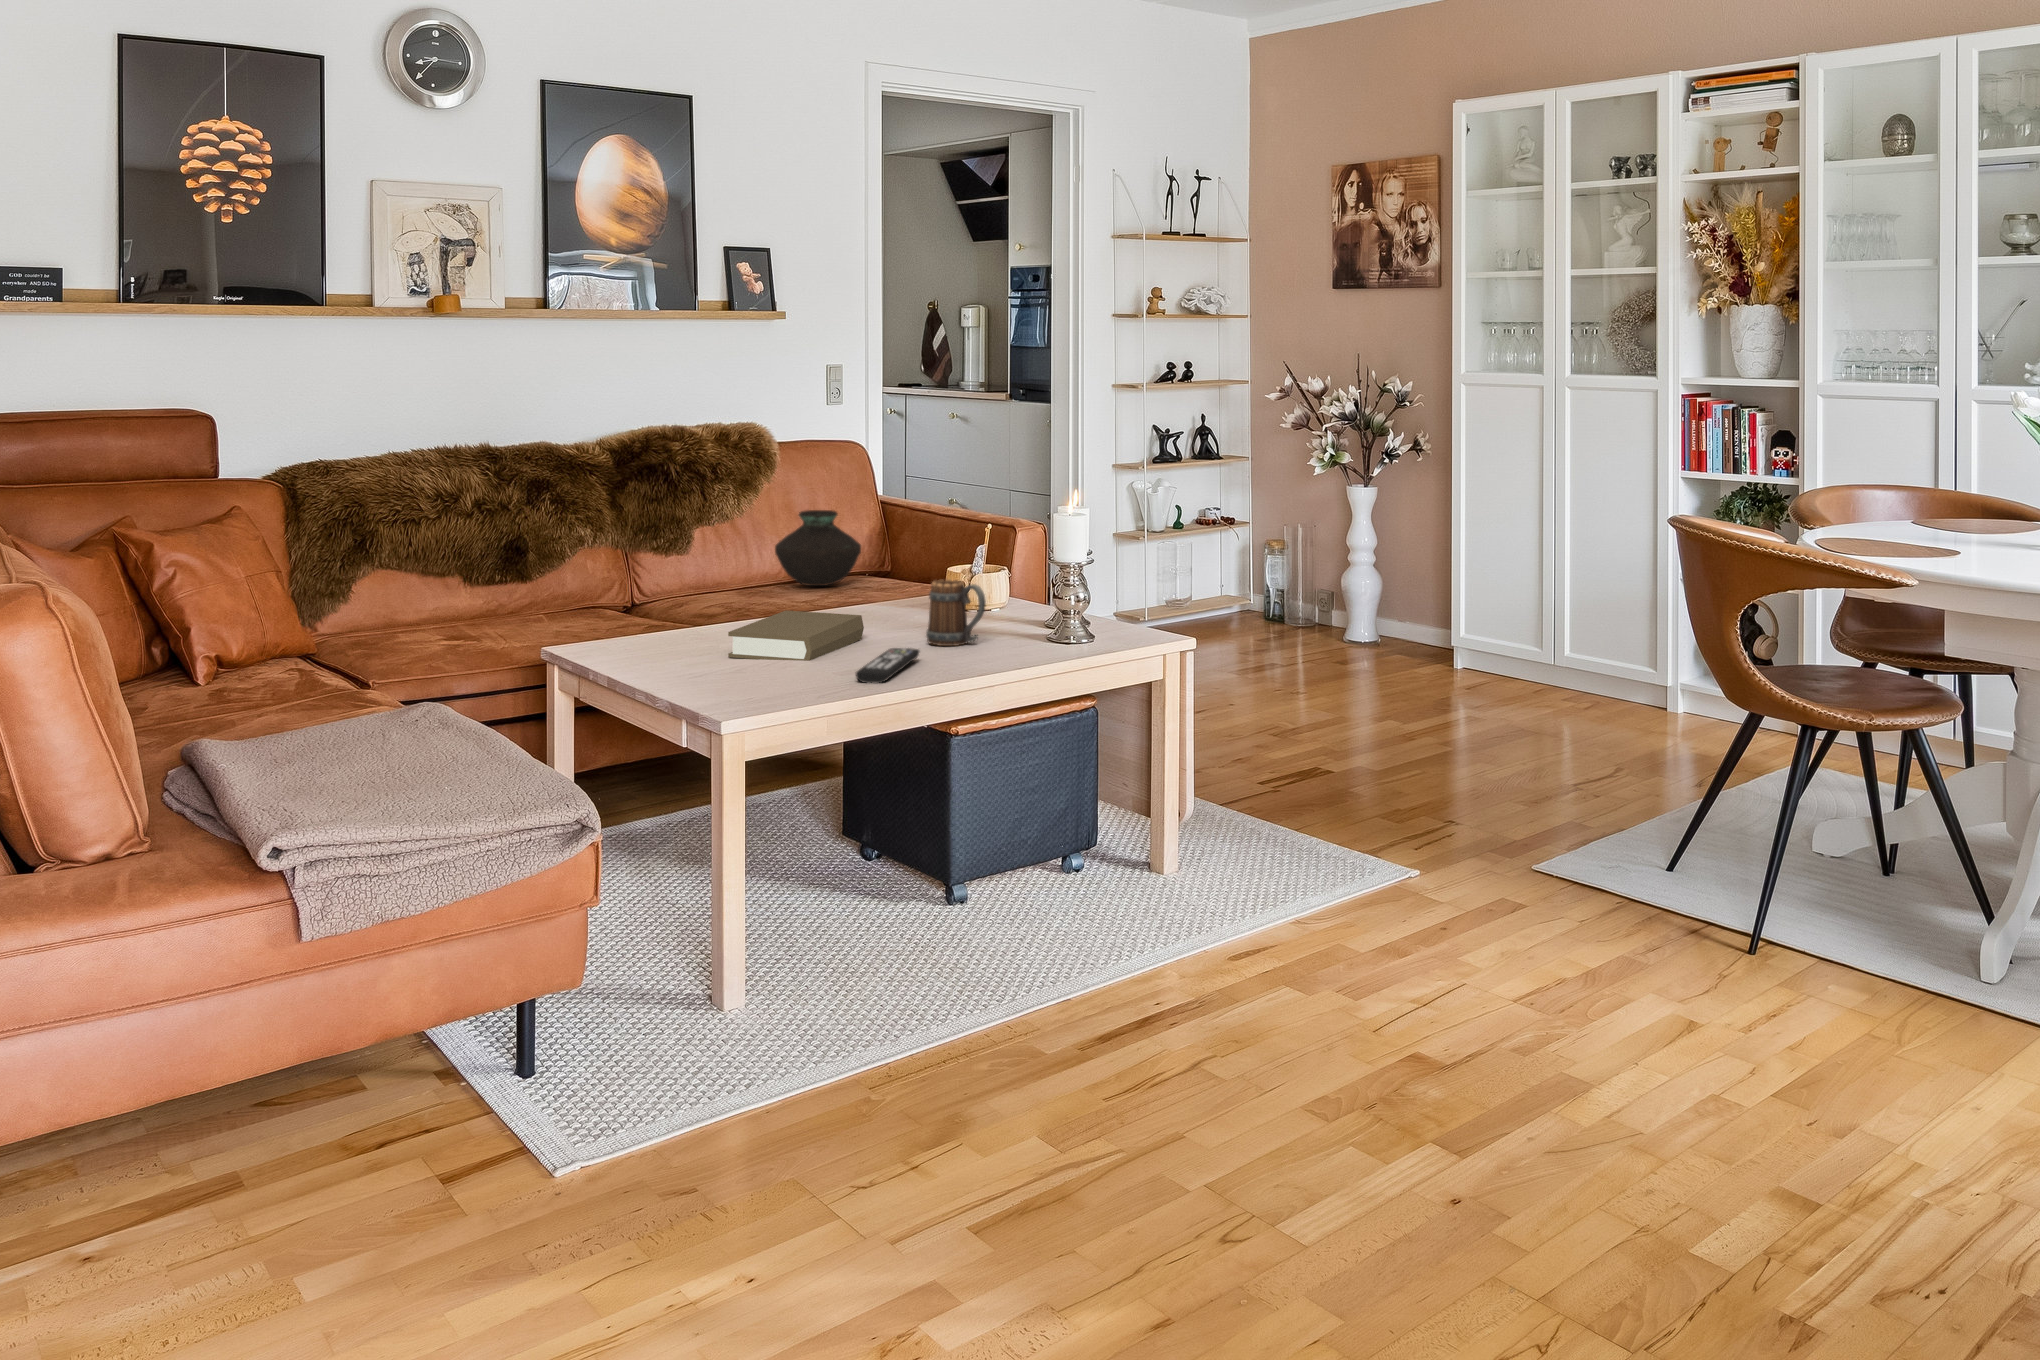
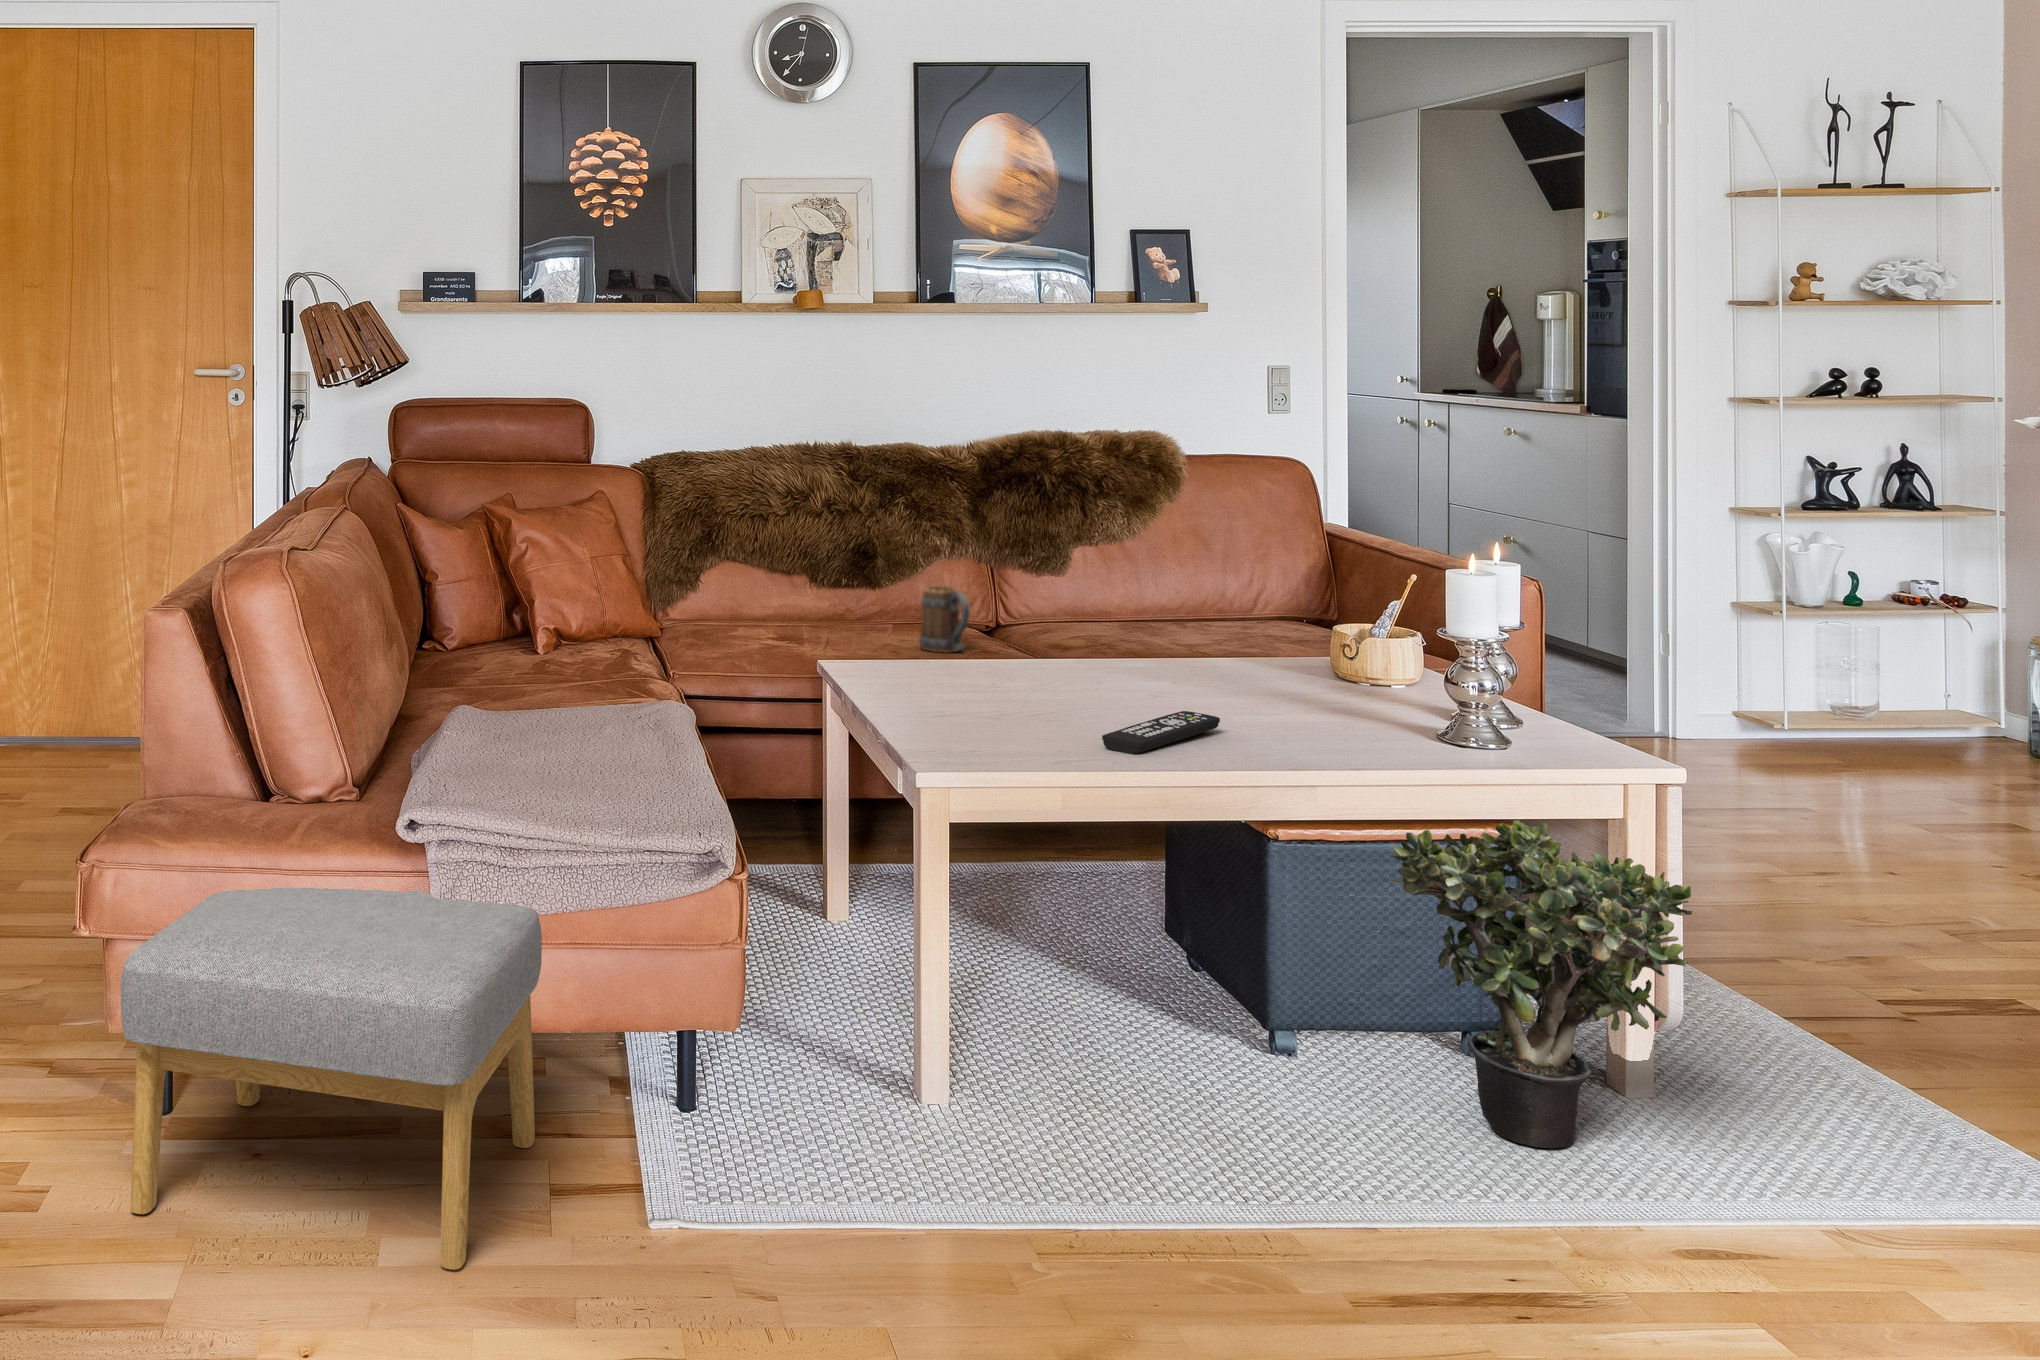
vase: present [775,510,861,586] -> none [1161,534,1274,625]
mug: present [926,579,986,646] -> present [919,585,970,653]
book: present [728,610,864,661] -> none [997,648,1186,715]
potted plant: none [1034,691,1209,915] -> present [1389,820,1692,1148]
footstool: none [43,895,456,1292] -> present [121,888,542,1270]

